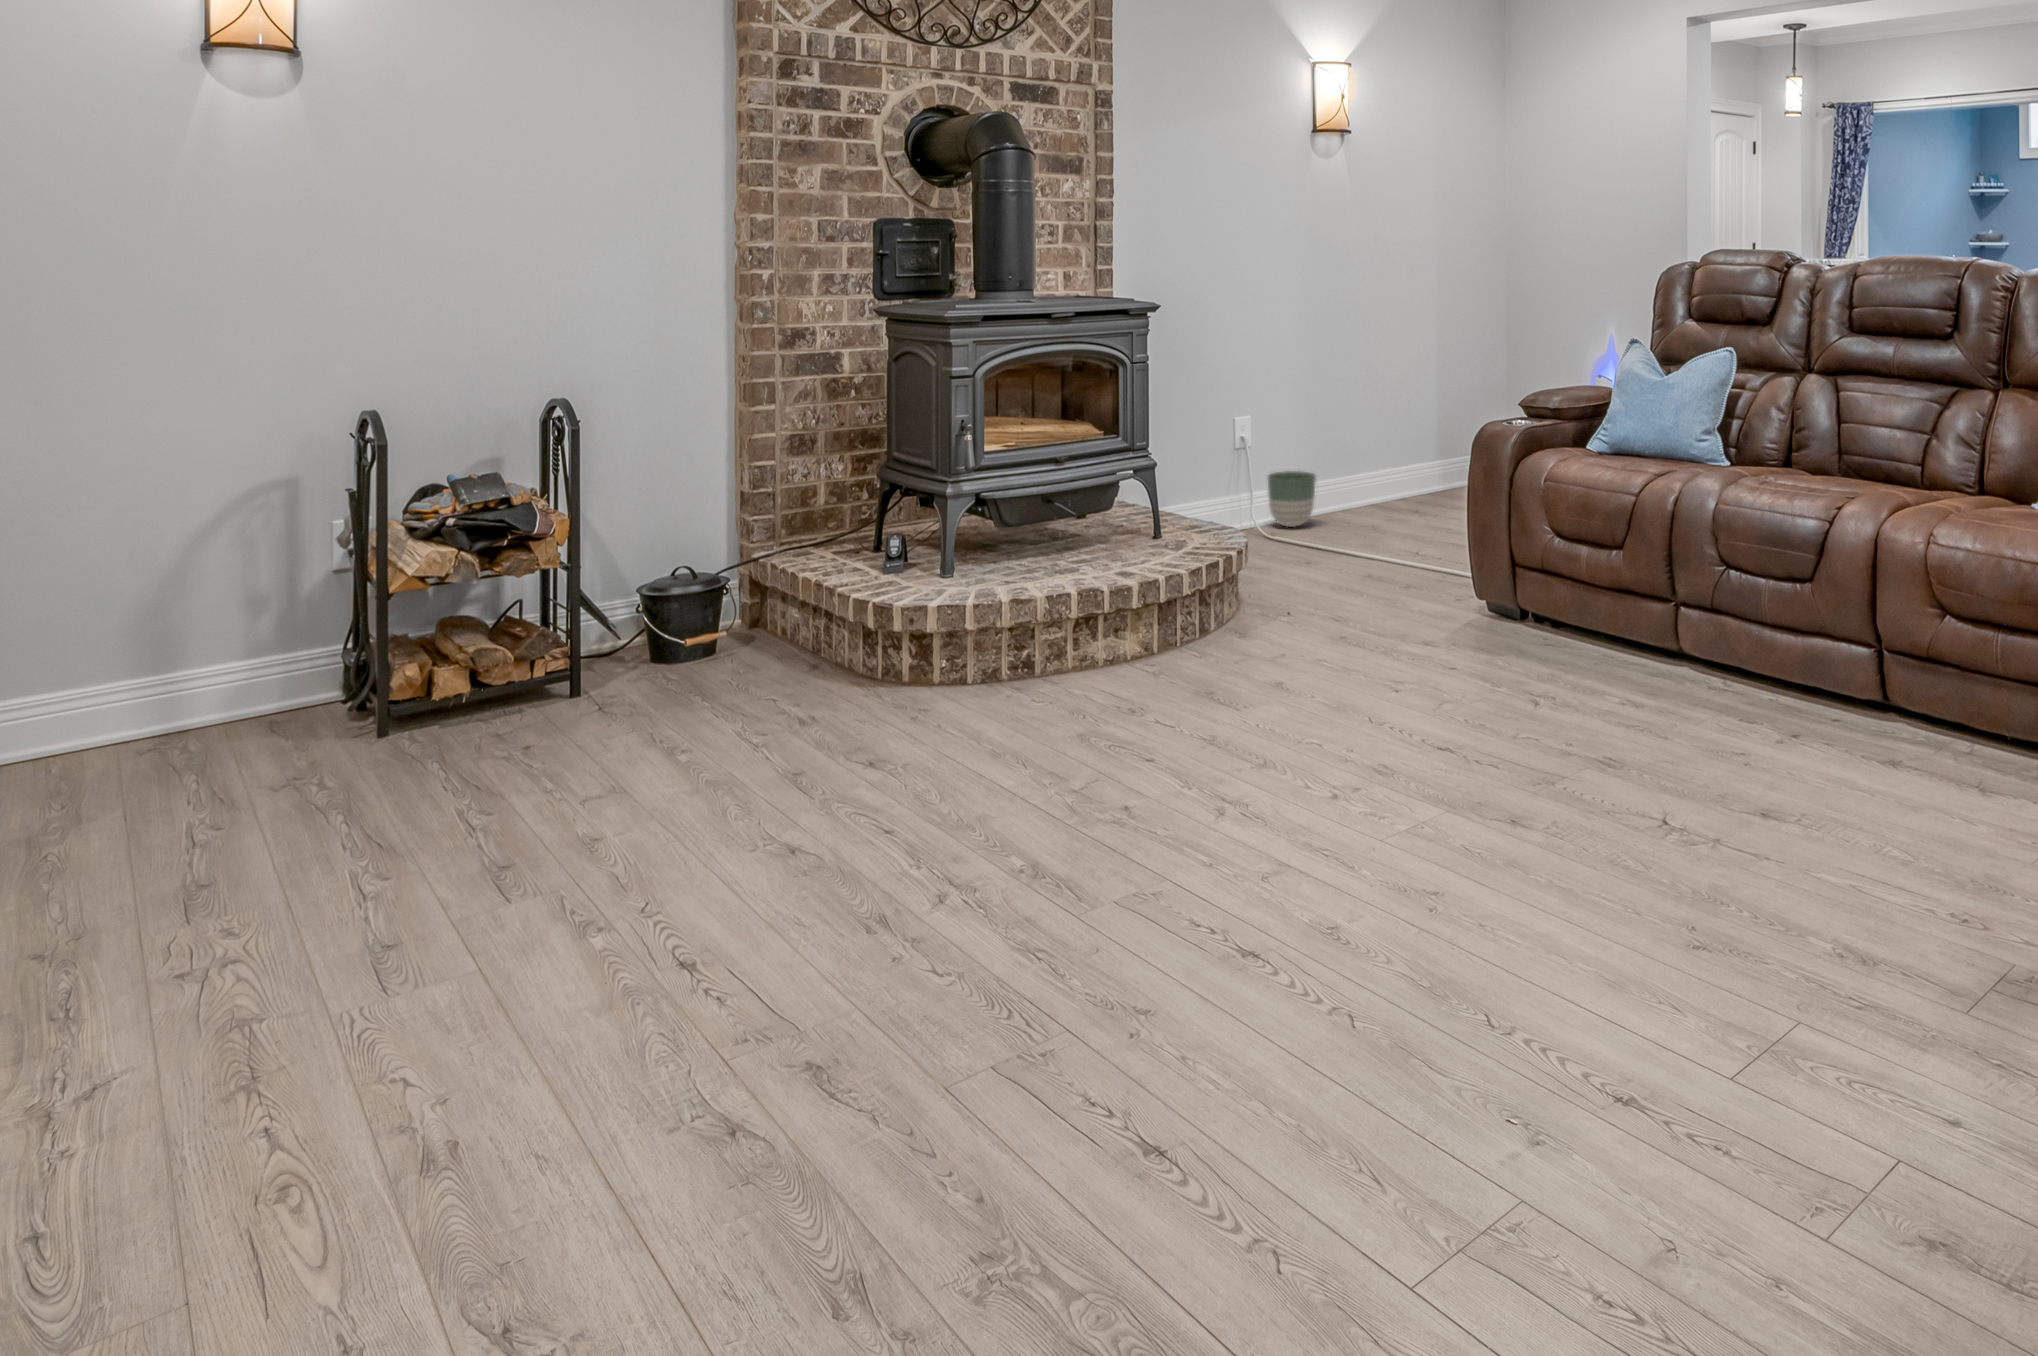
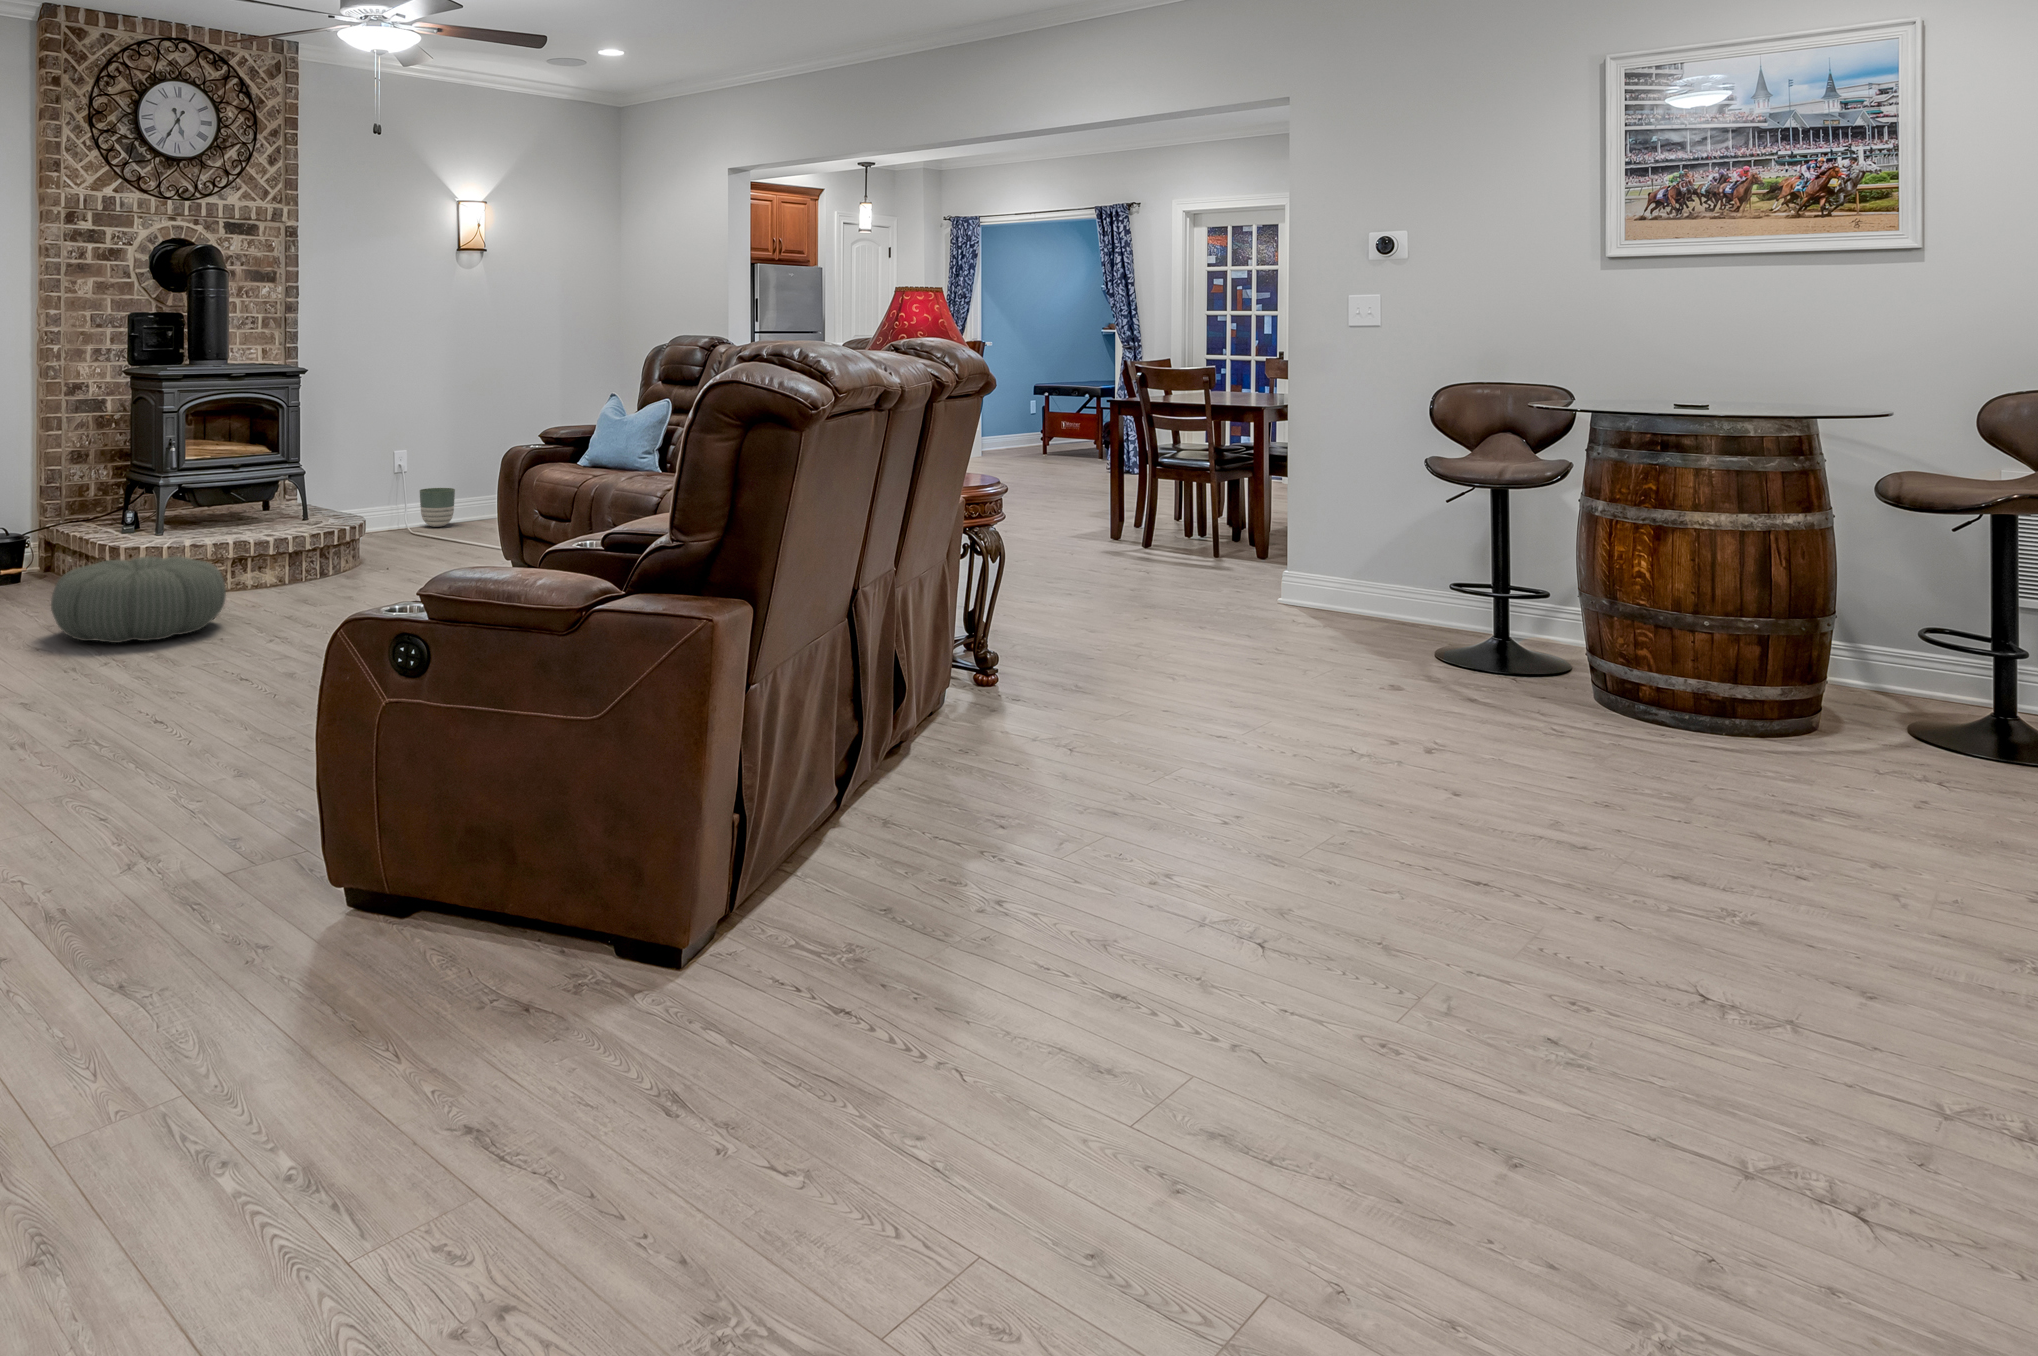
pouf: none [801,644,1101,825] -> present [51,556,226,643]

